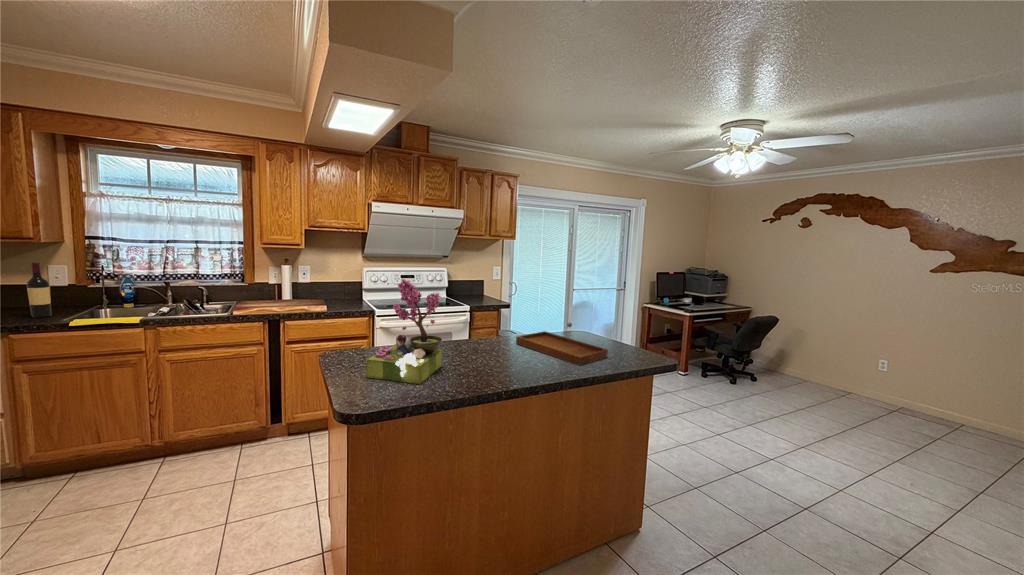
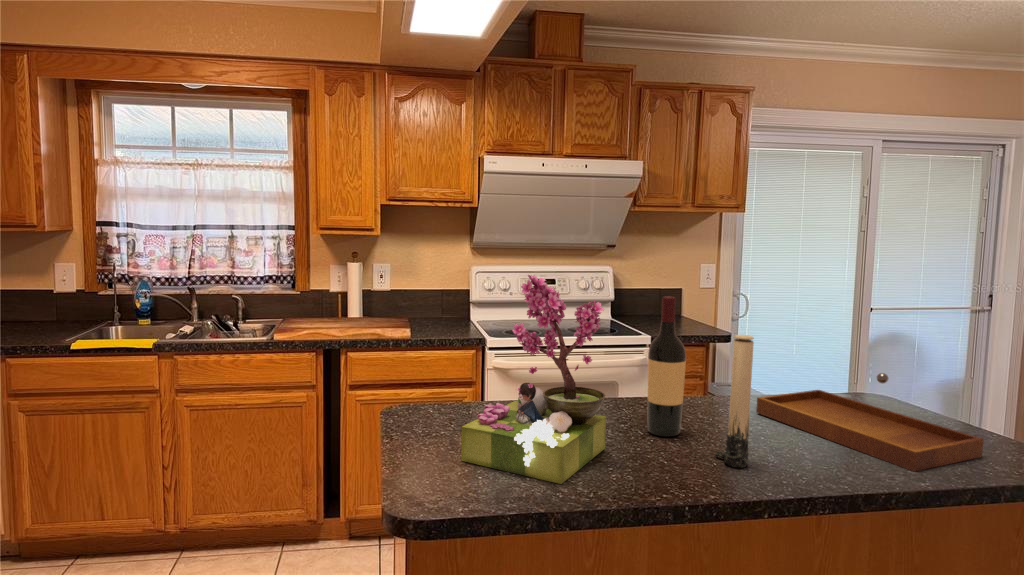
wine bottle: present [27,262,51,318] -> present [647,296,686,437]
candle: none [495,307,512,370] -> present [715,335,754,467]

